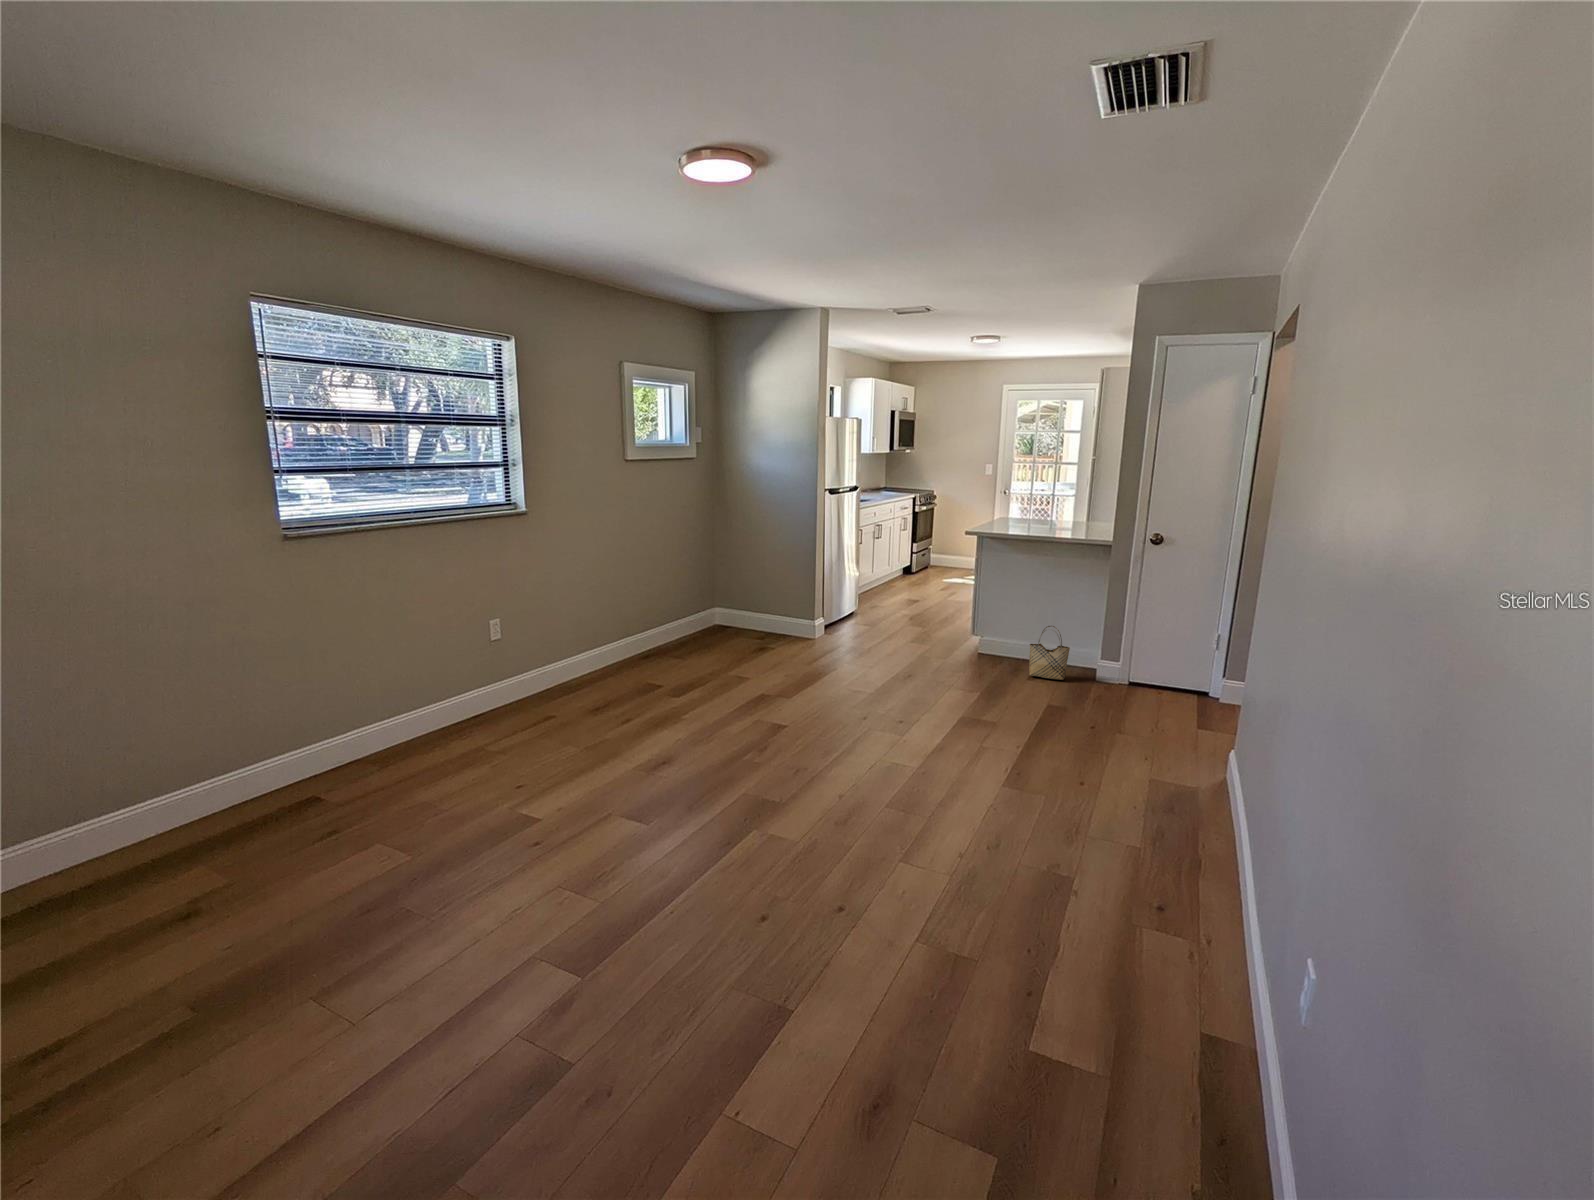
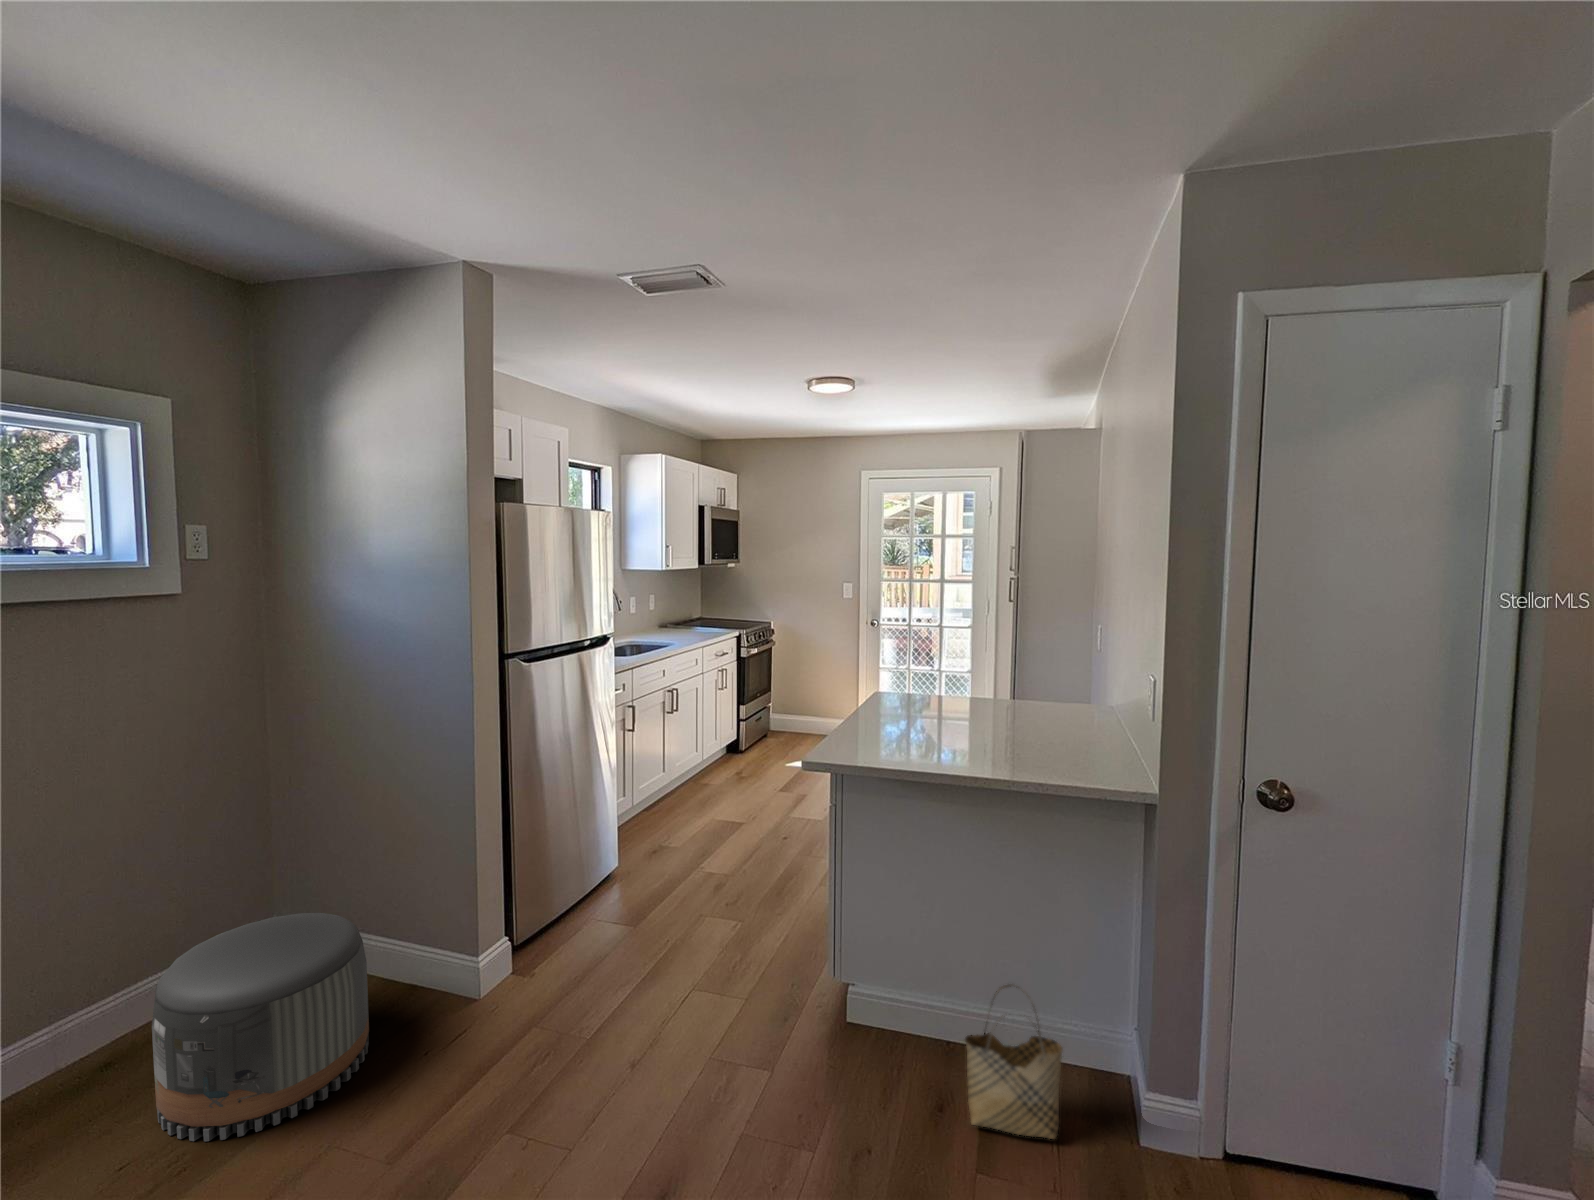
pouf: none [712,594,780,659] -> present [152,913,369,1141]

